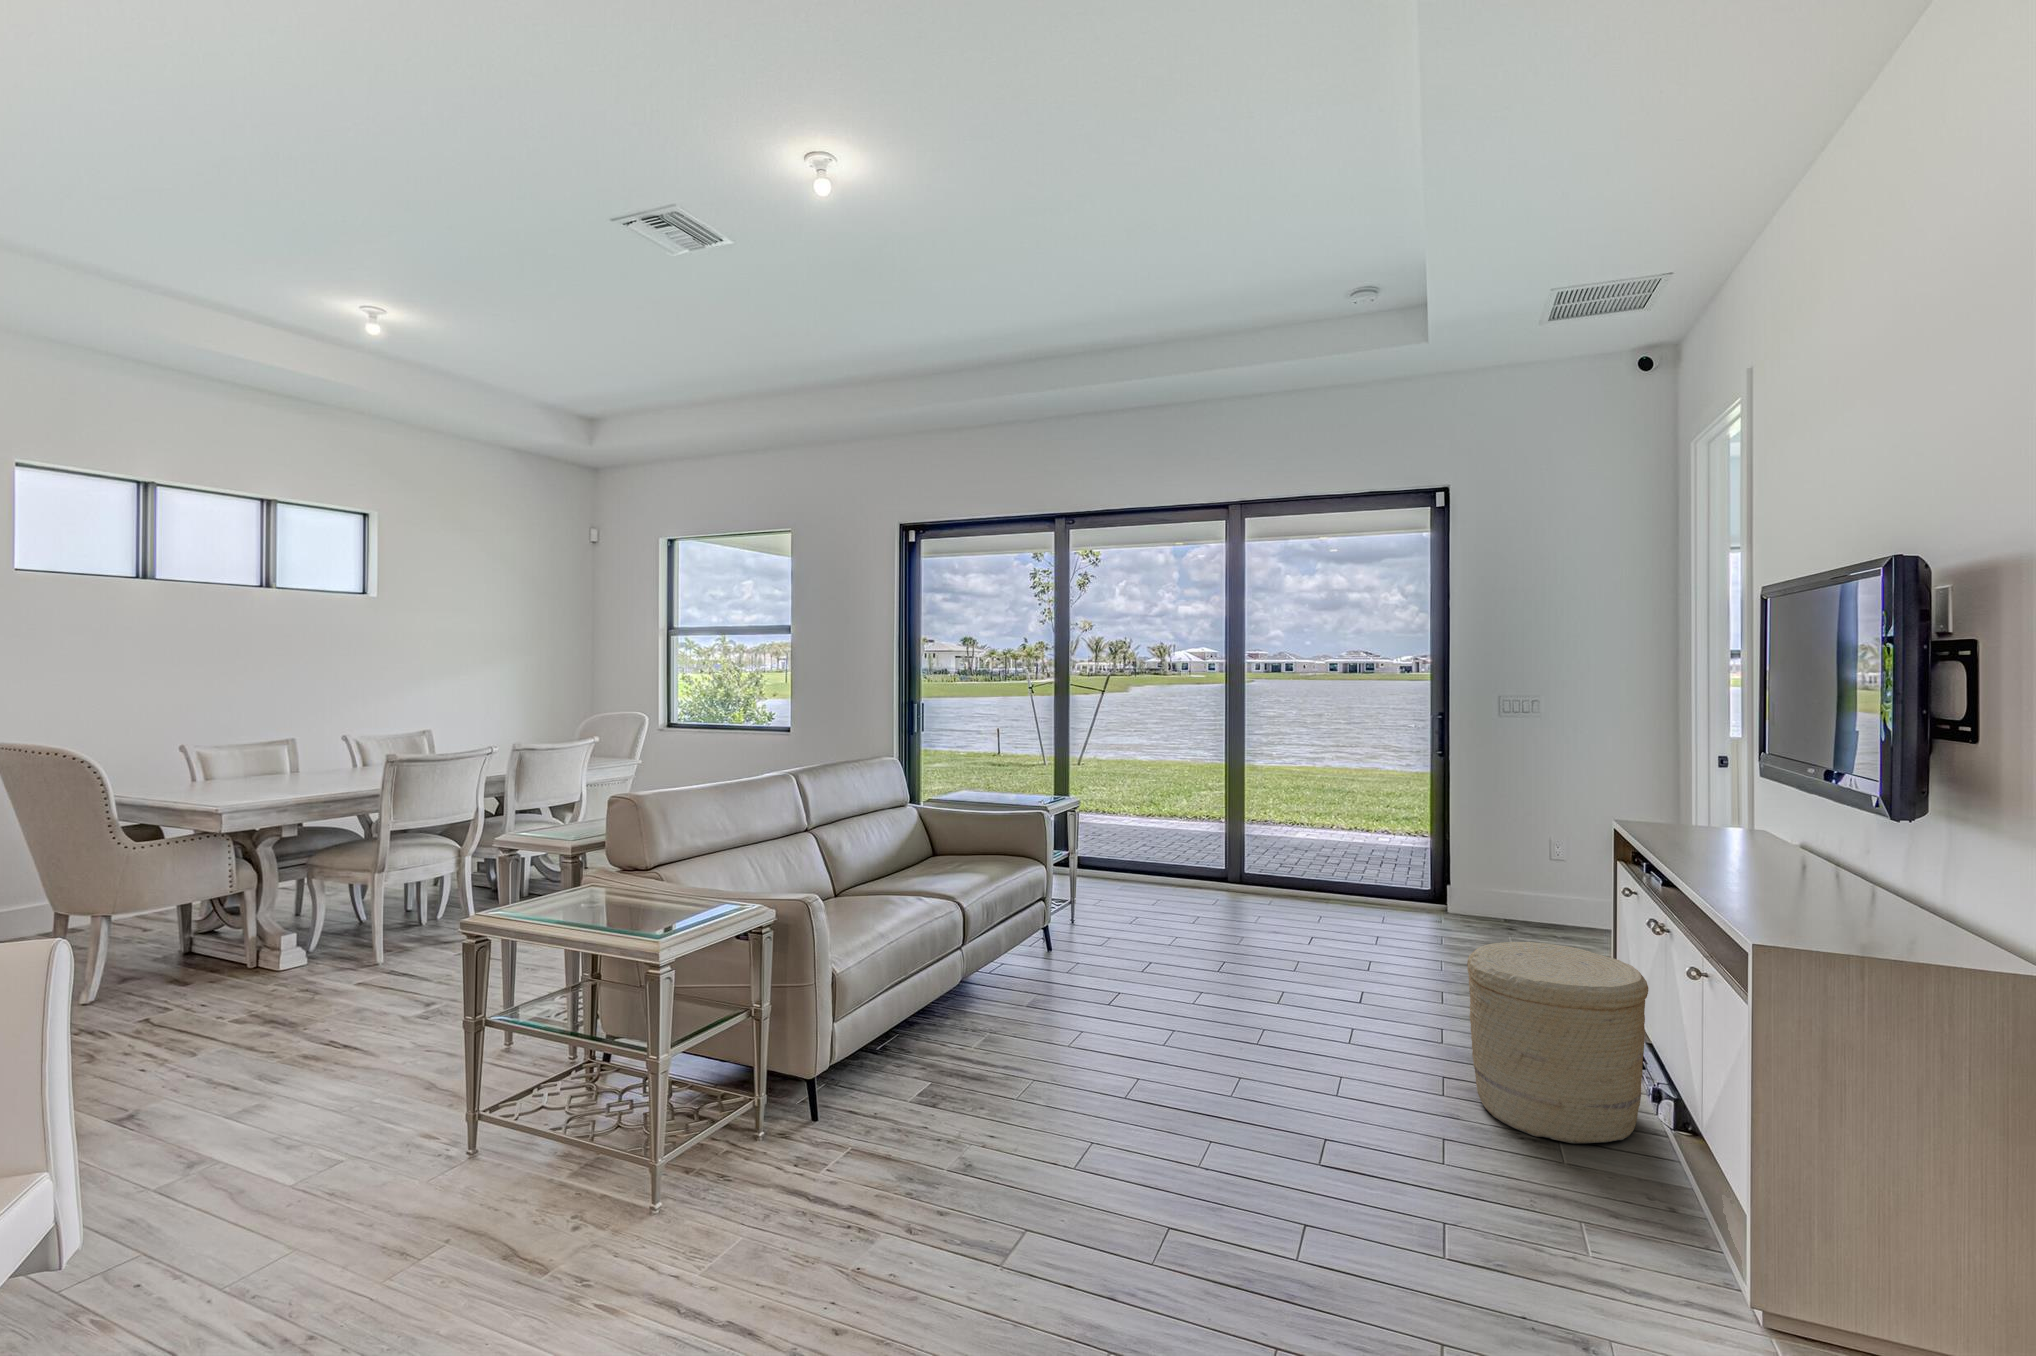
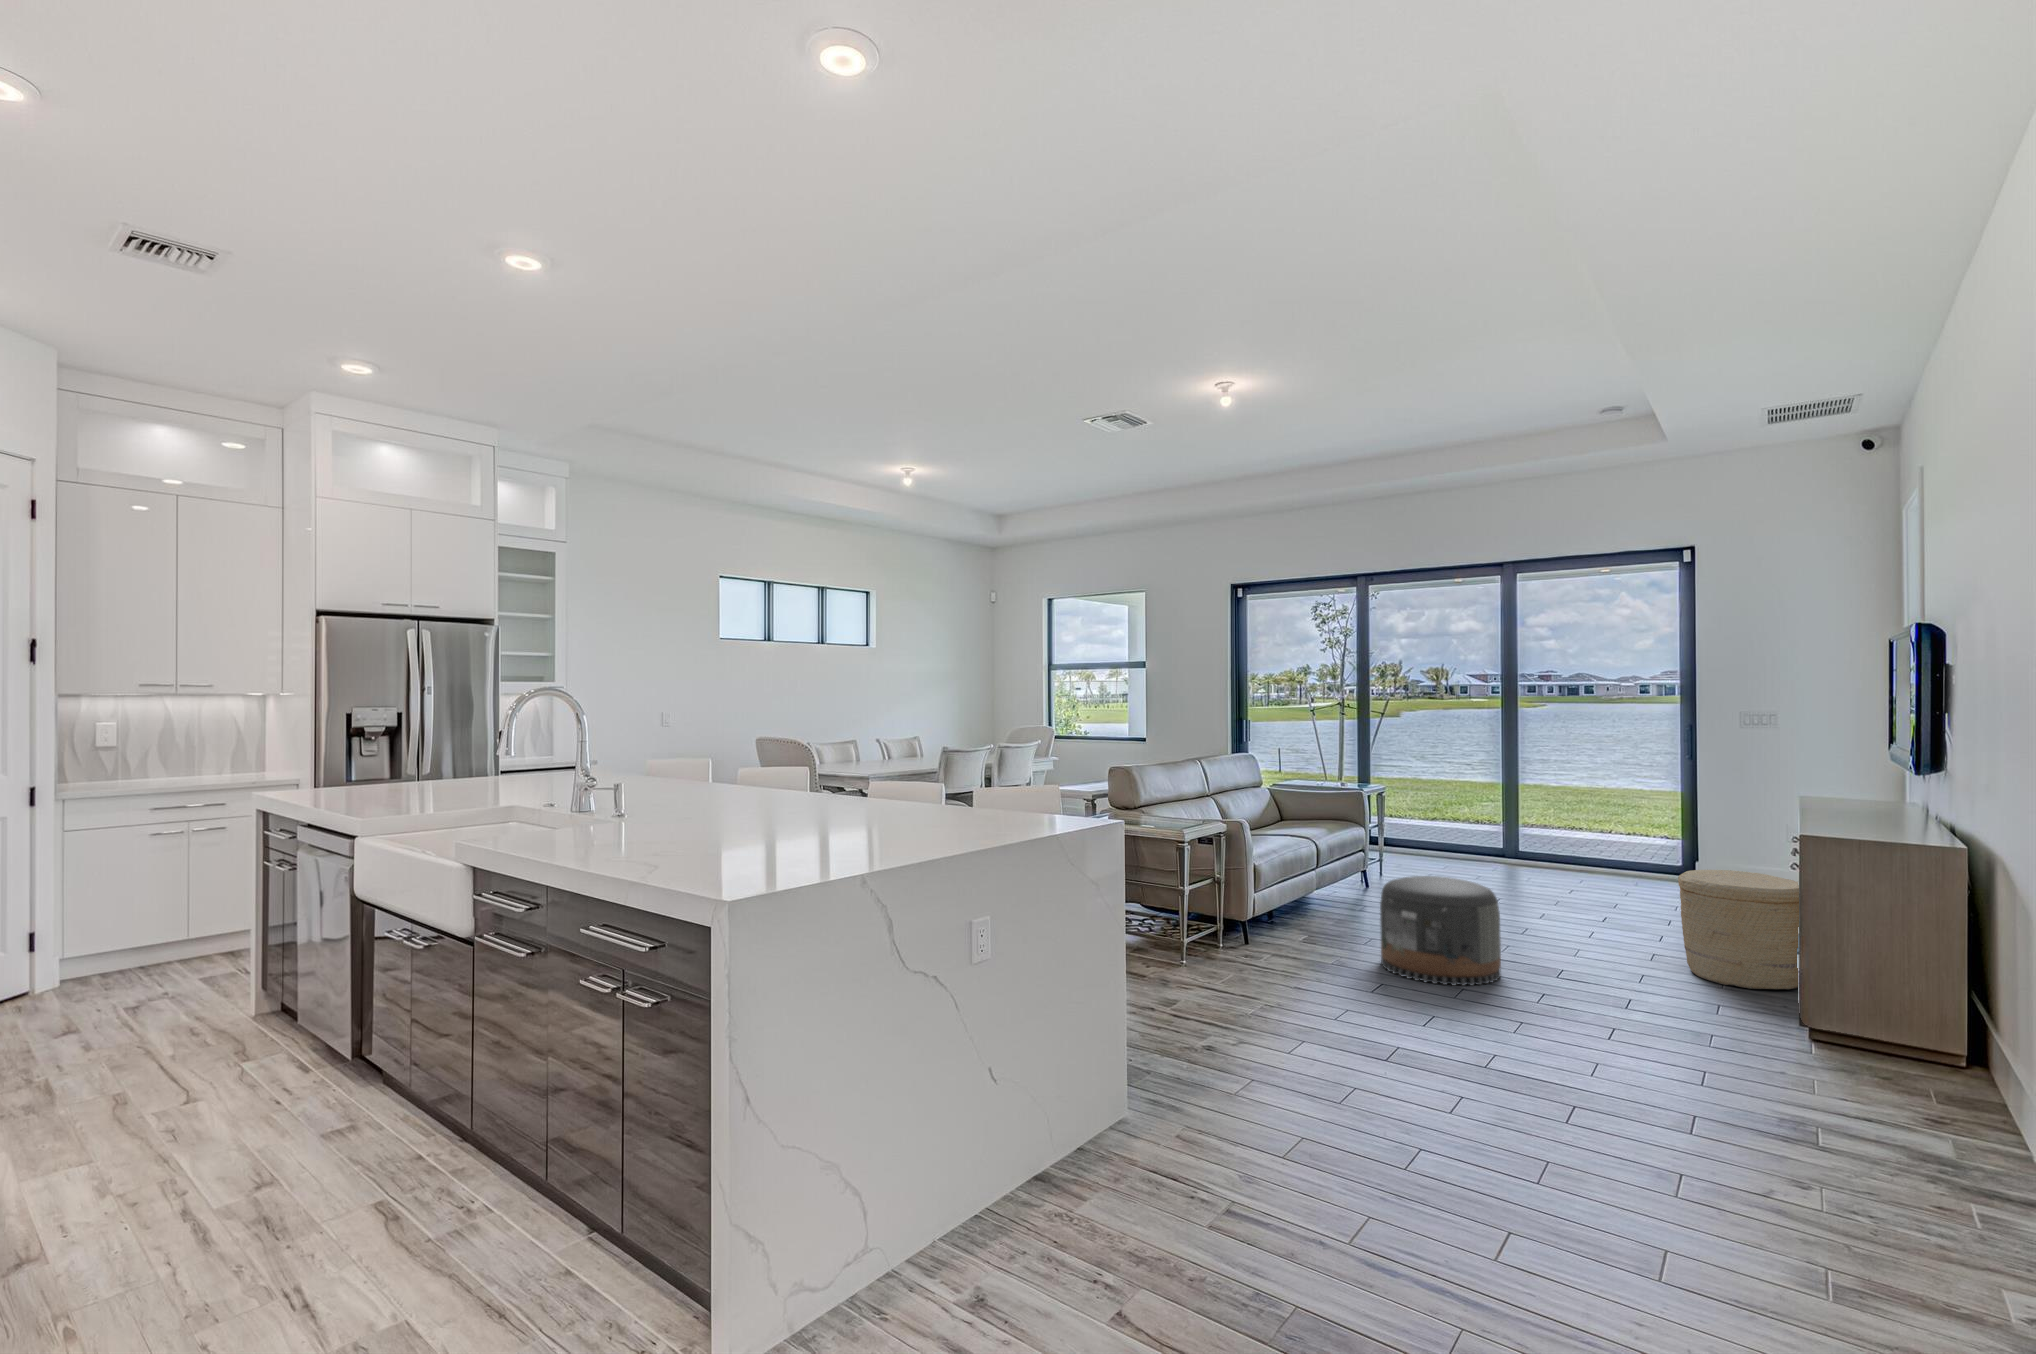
pouf: none [1029,978,1216,1191] -> present [1380,876,1501,986]

